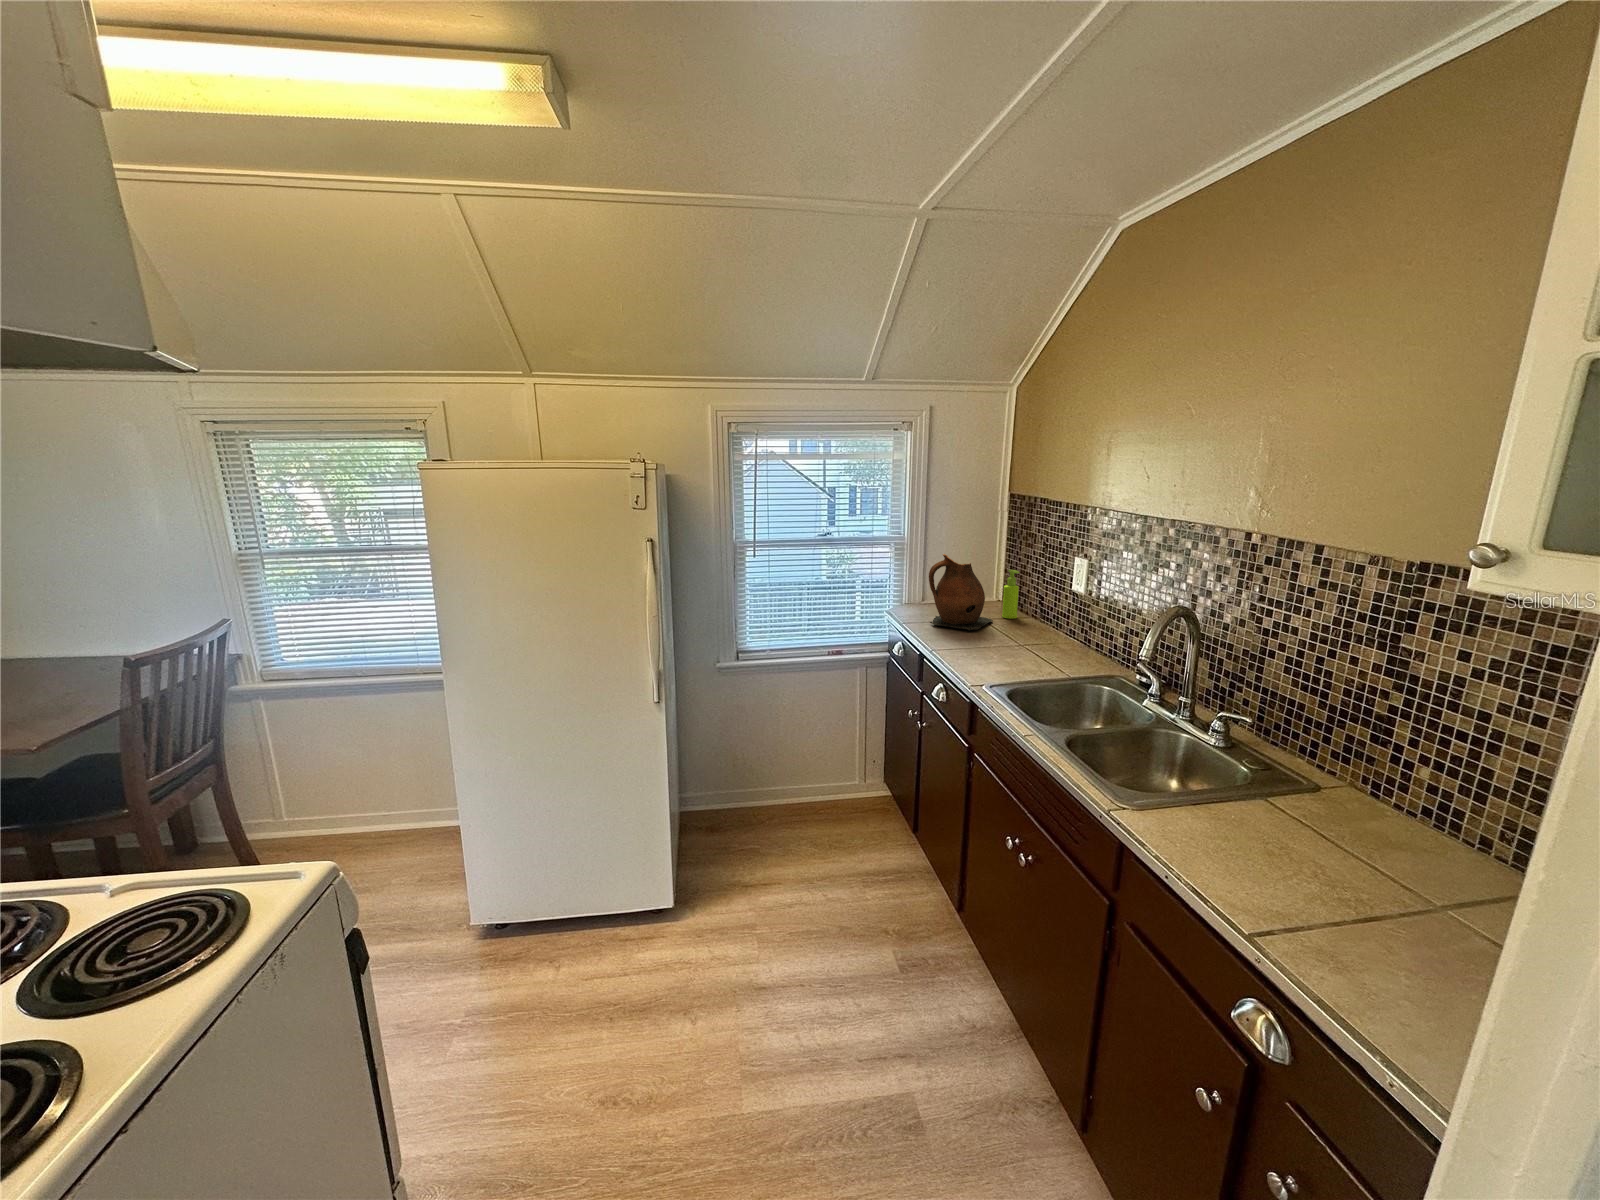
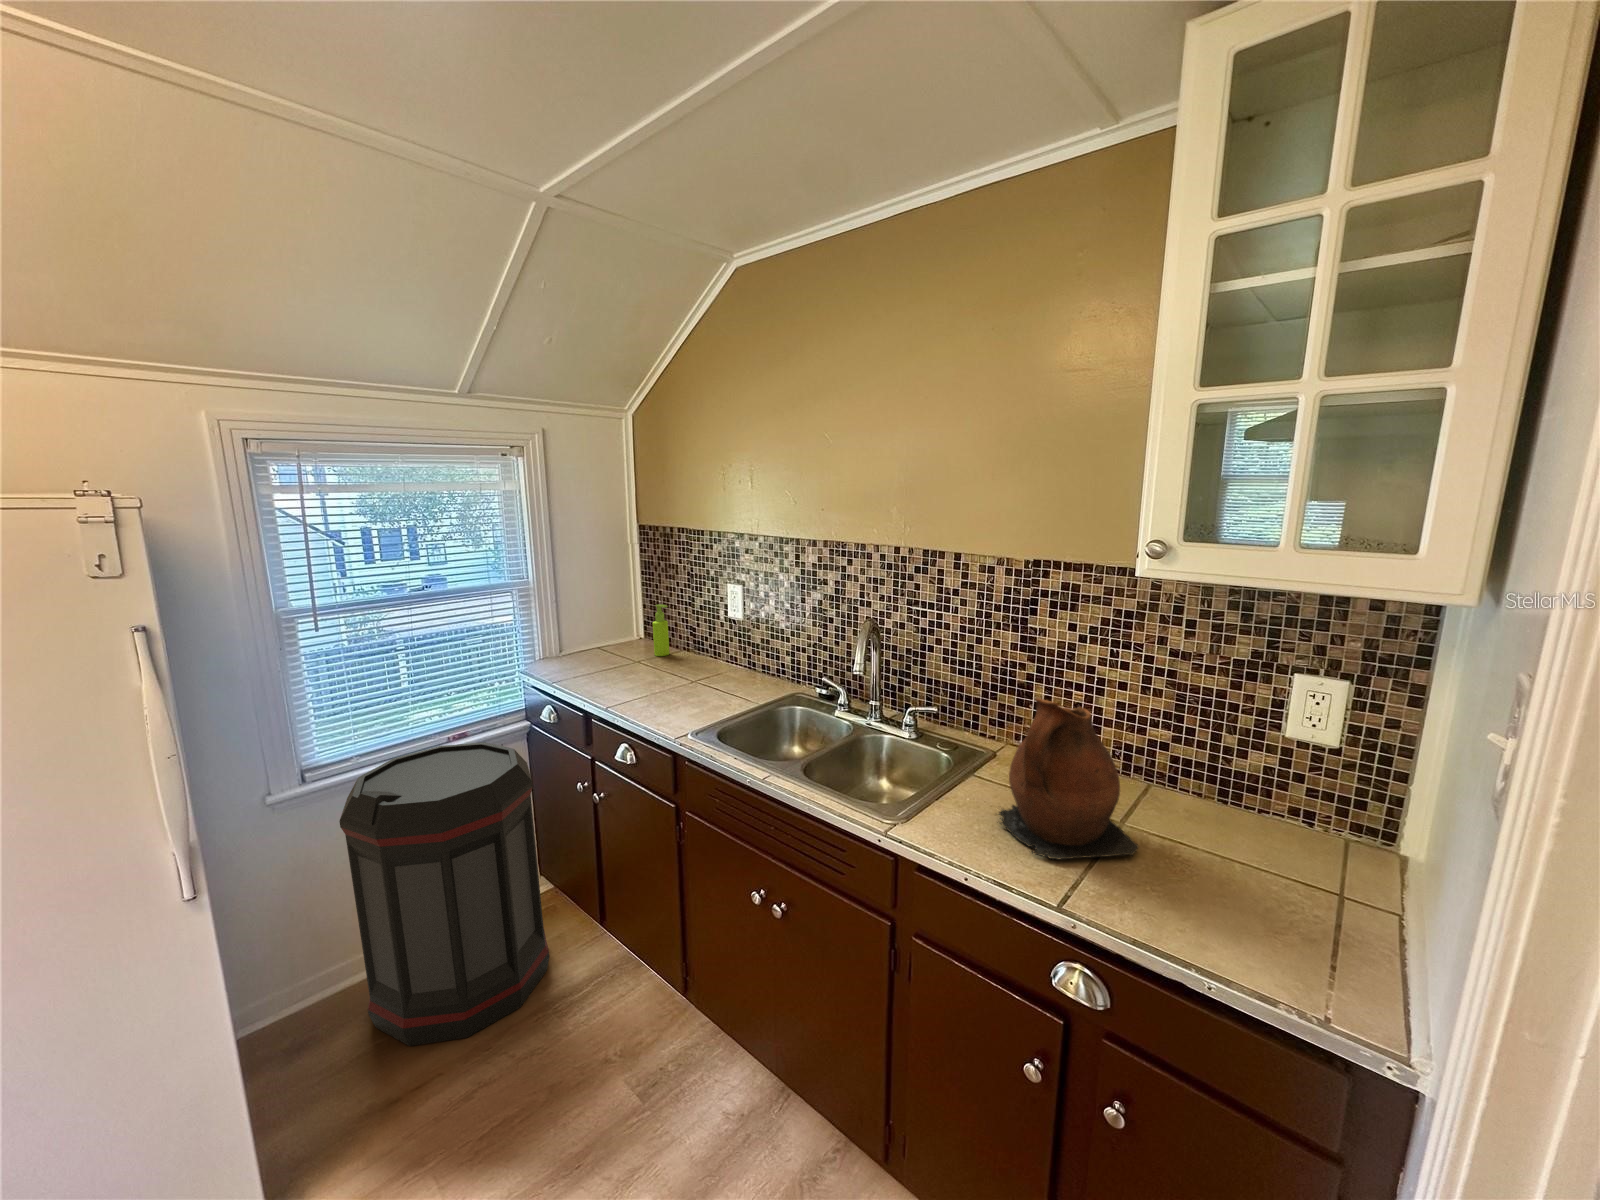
ceramic pitcher: present [929,554,993,631] -> present [999,698,1139,859]
trash can: none [745,657,875,872] -> present [339,742,549,1046]

